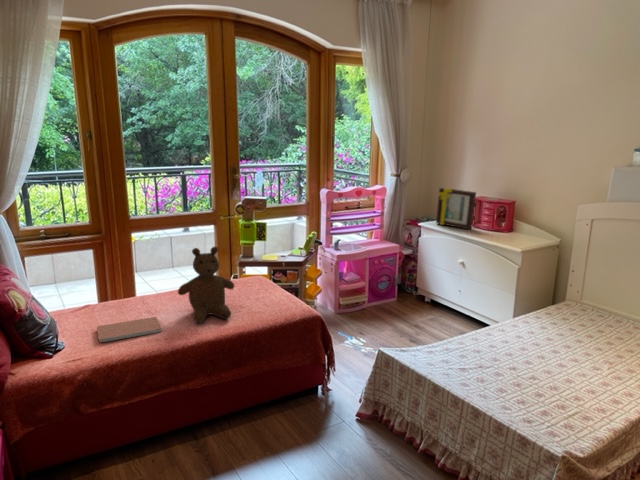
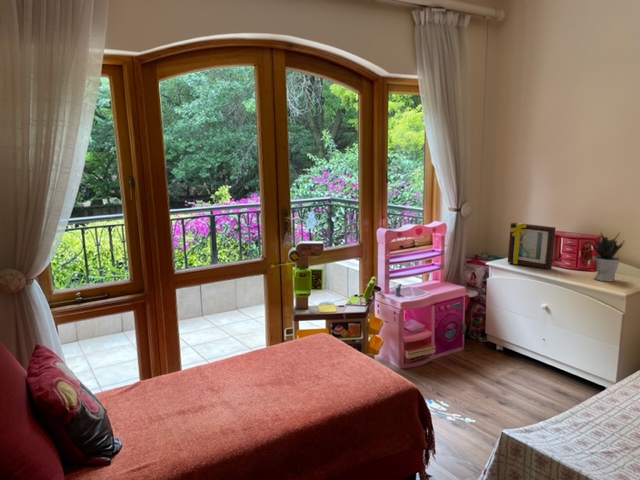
potted plant: none [500,195,531,240] -> present [589,233,624,281]
teddy bear: present [178,247,234,323] -> none [247,310,312,405]
notebook: present [97,317,162,342] -> none [156,398,235,439]

